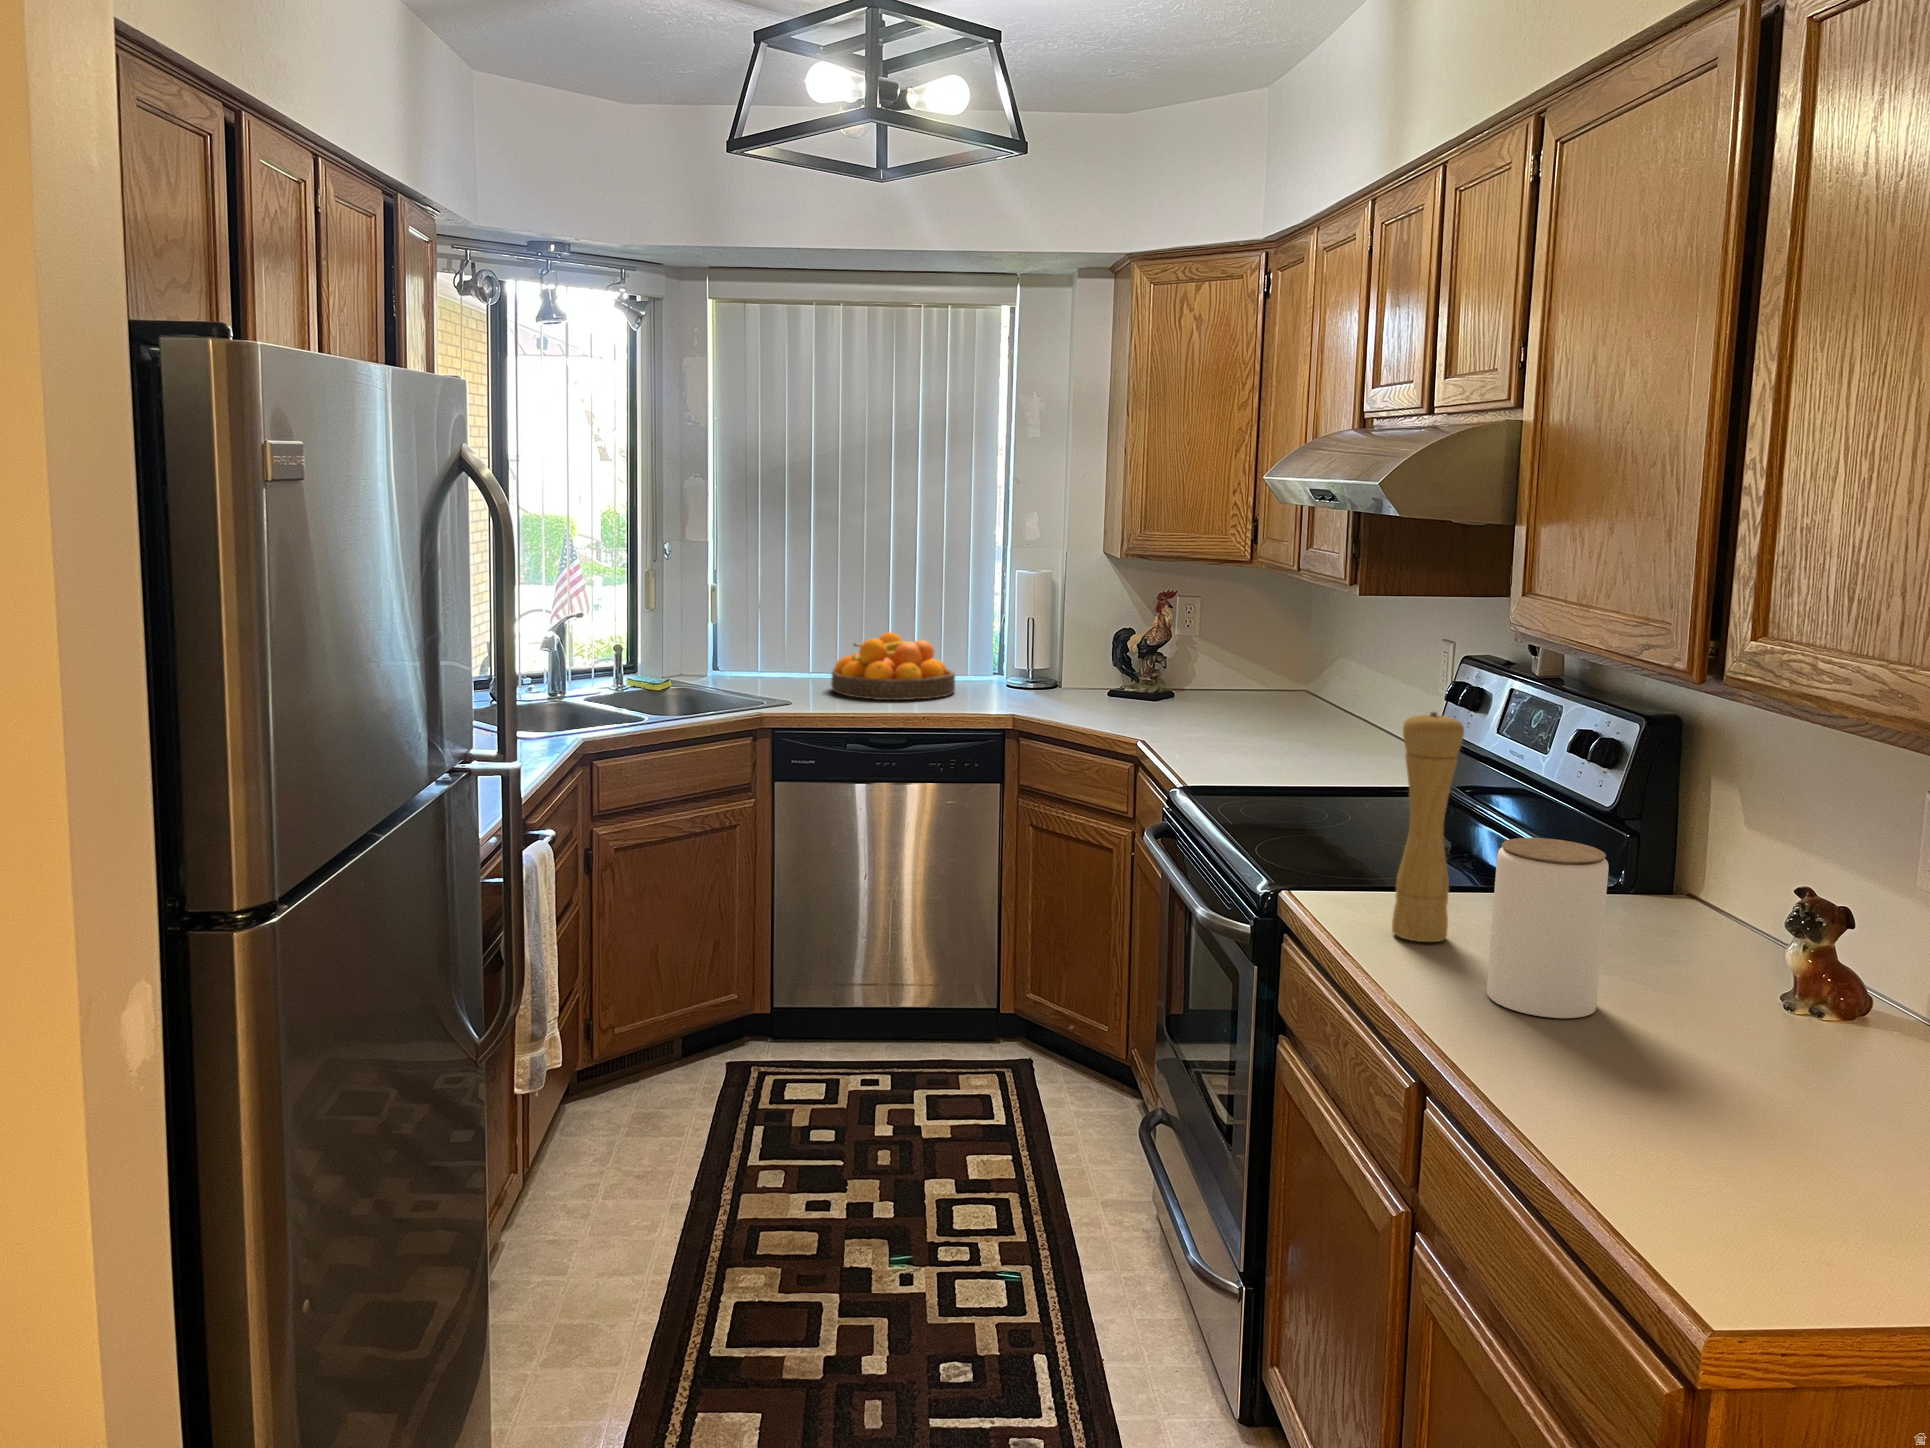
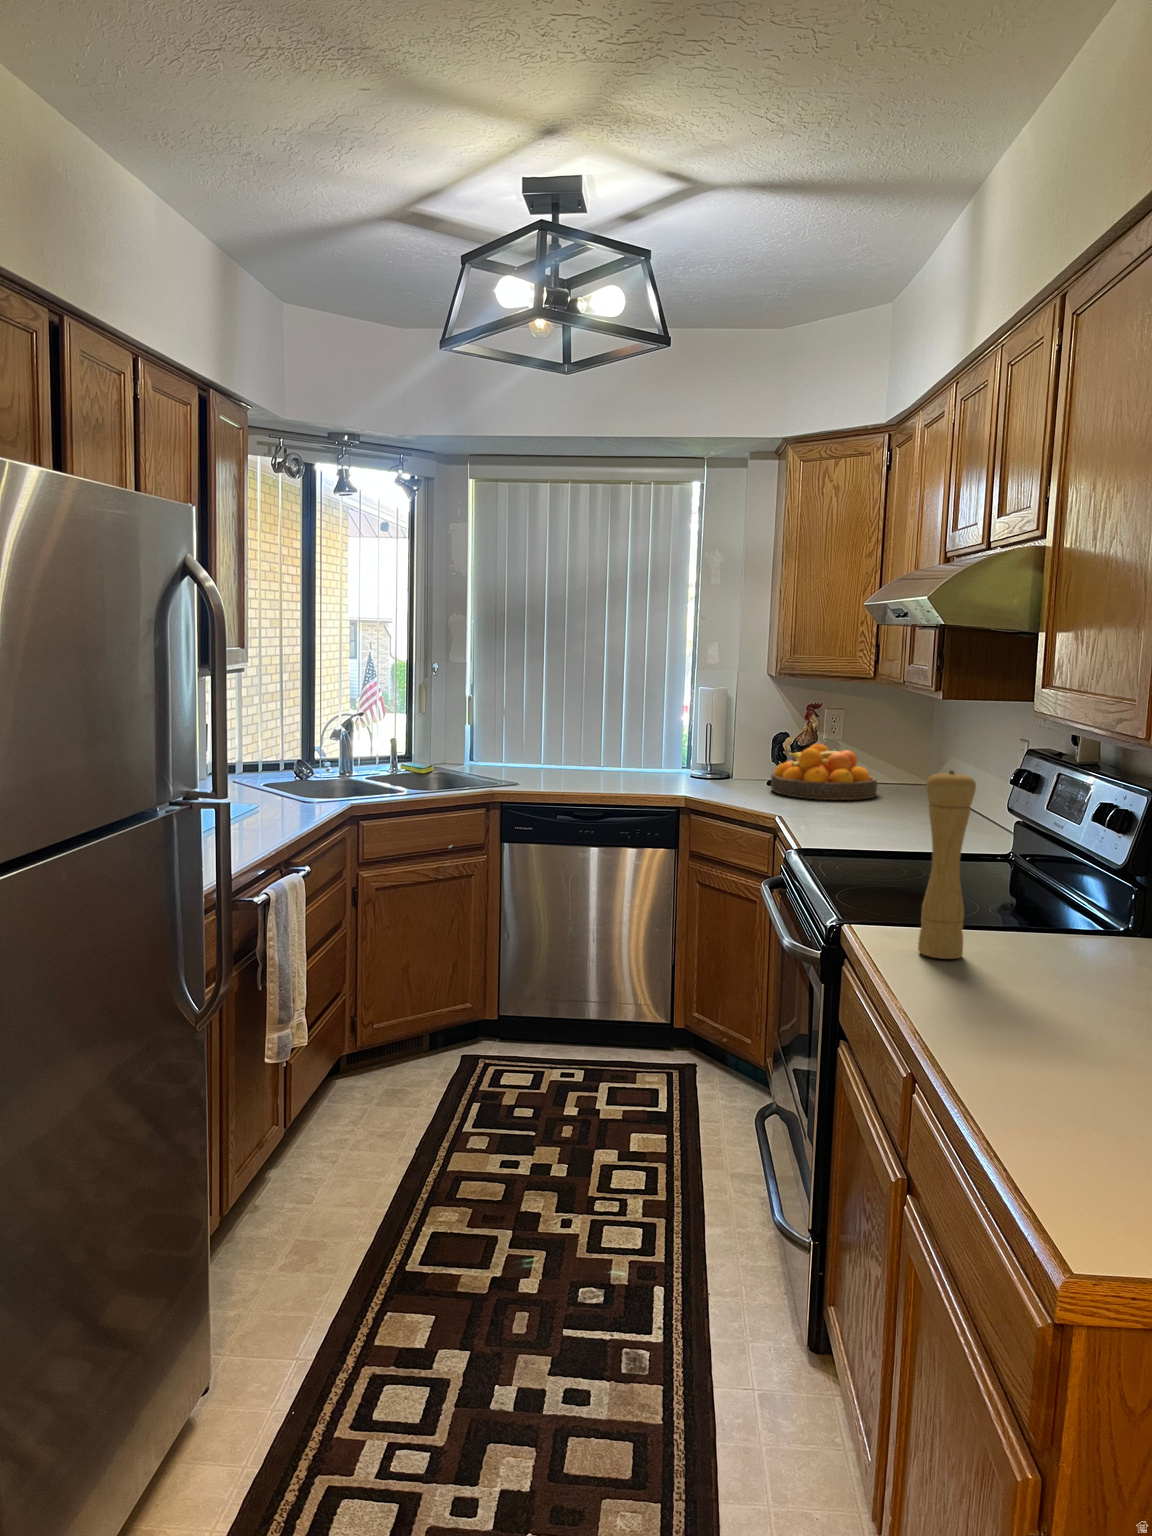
fruit bowl: present [831,632,955,700] -> present [771,744,877,800]
jar: present [1487,838,1609,1018] -> none [978,870,1078,1019]

